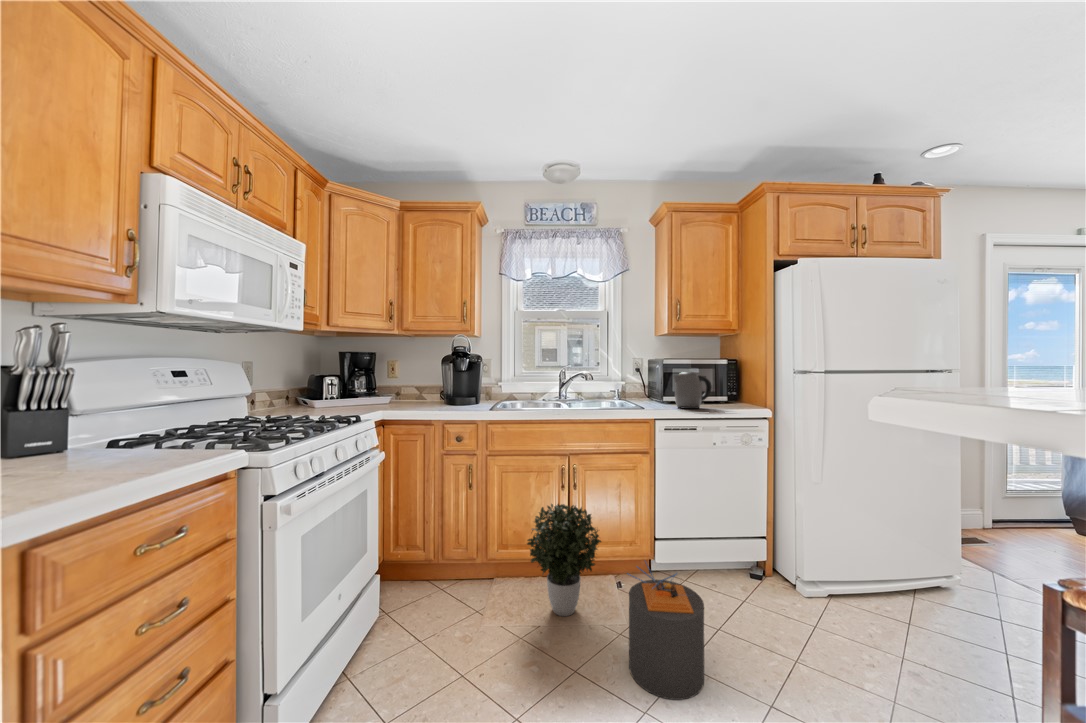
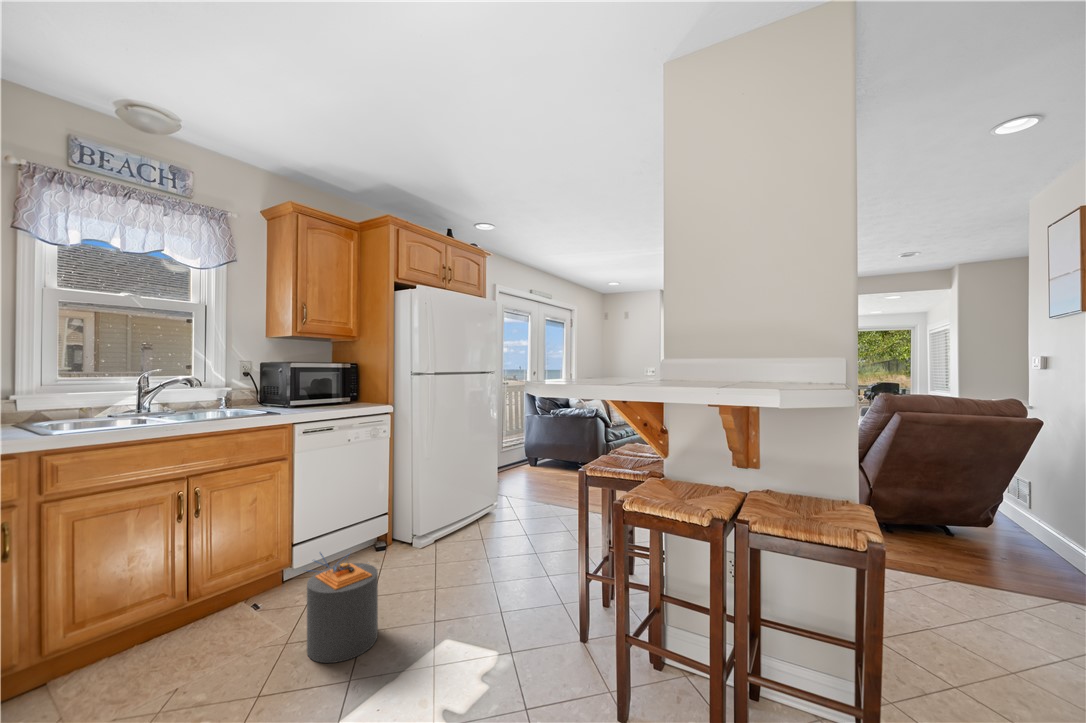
kettle: present [673,372,712,409] -> none [306,375,342,411]
potted plant: present [527,504,601,616] -> none [149,530,254,665]

